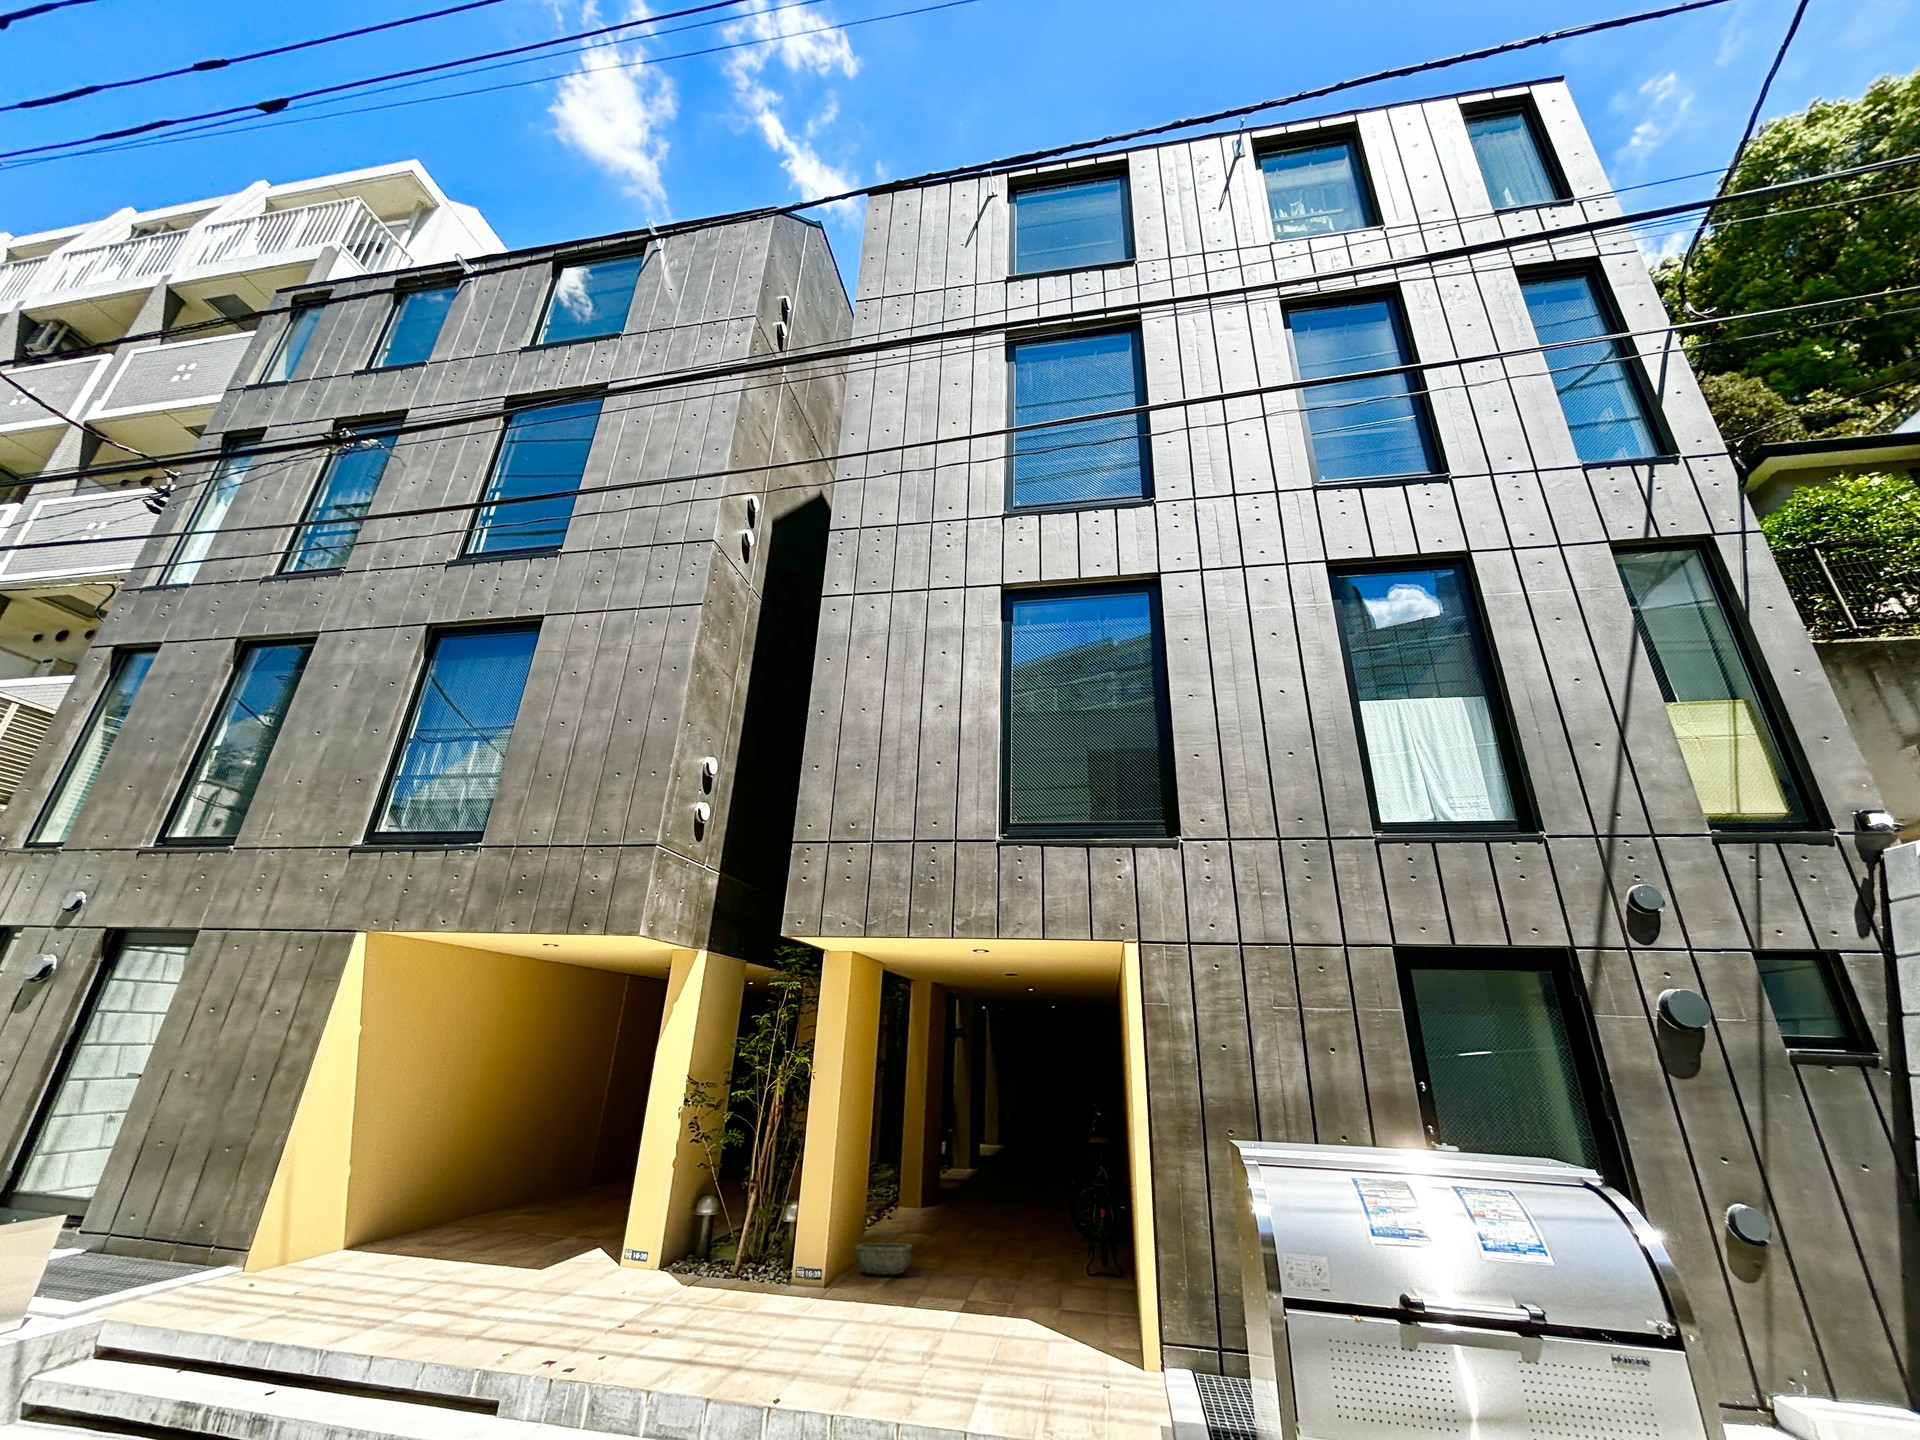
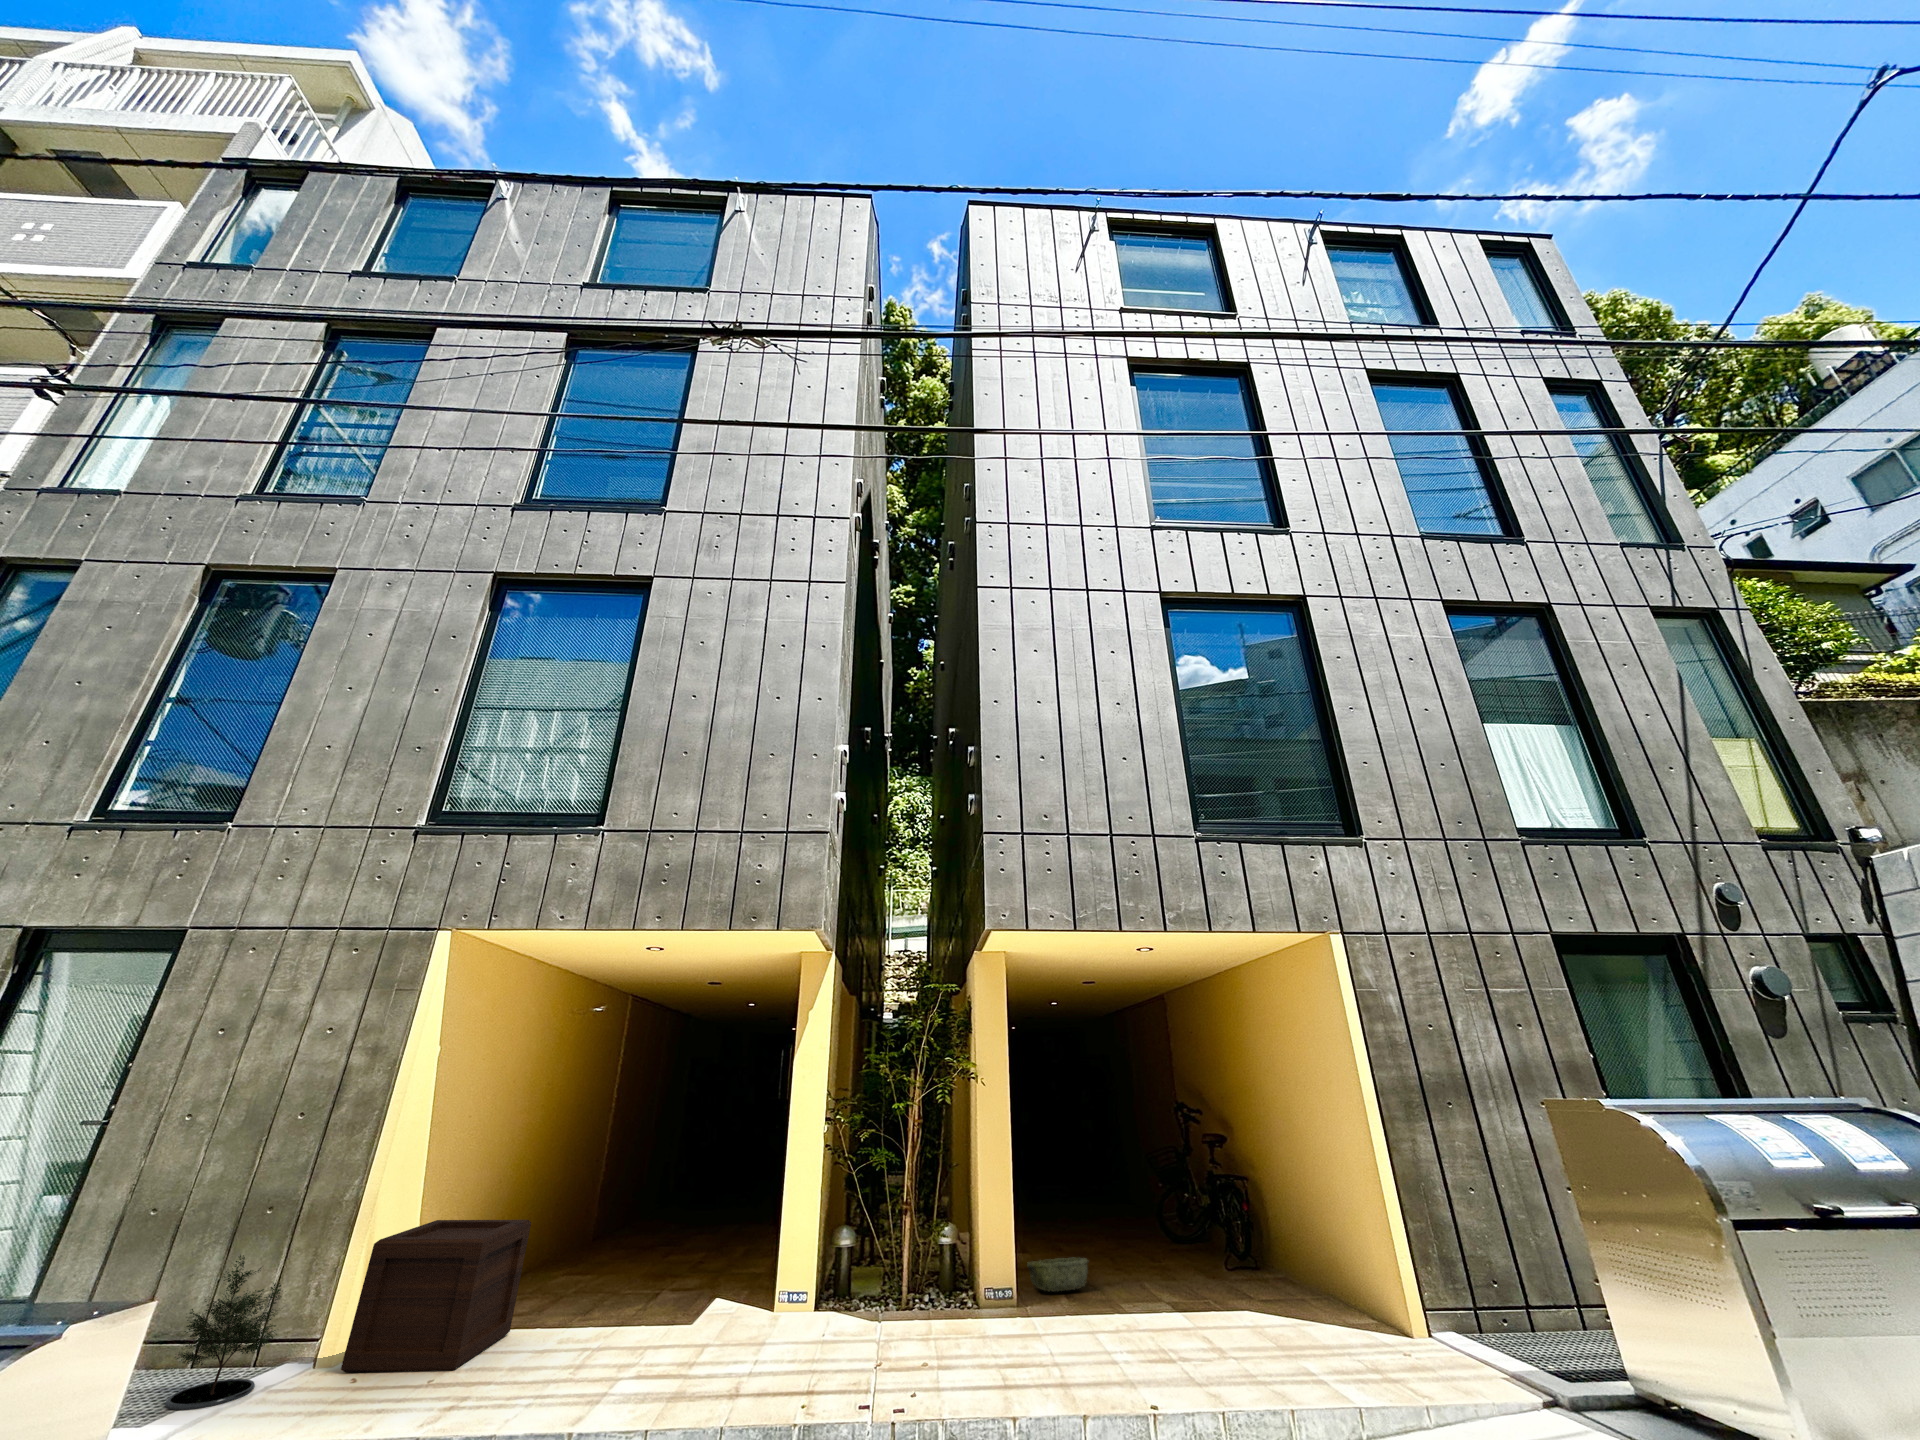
wooden crate: none [266,1161,432,1282] -> present [341,1220,531,1372]
potted tree: none [137,1178,229,1287] -> present [165,1255,281,1410]

